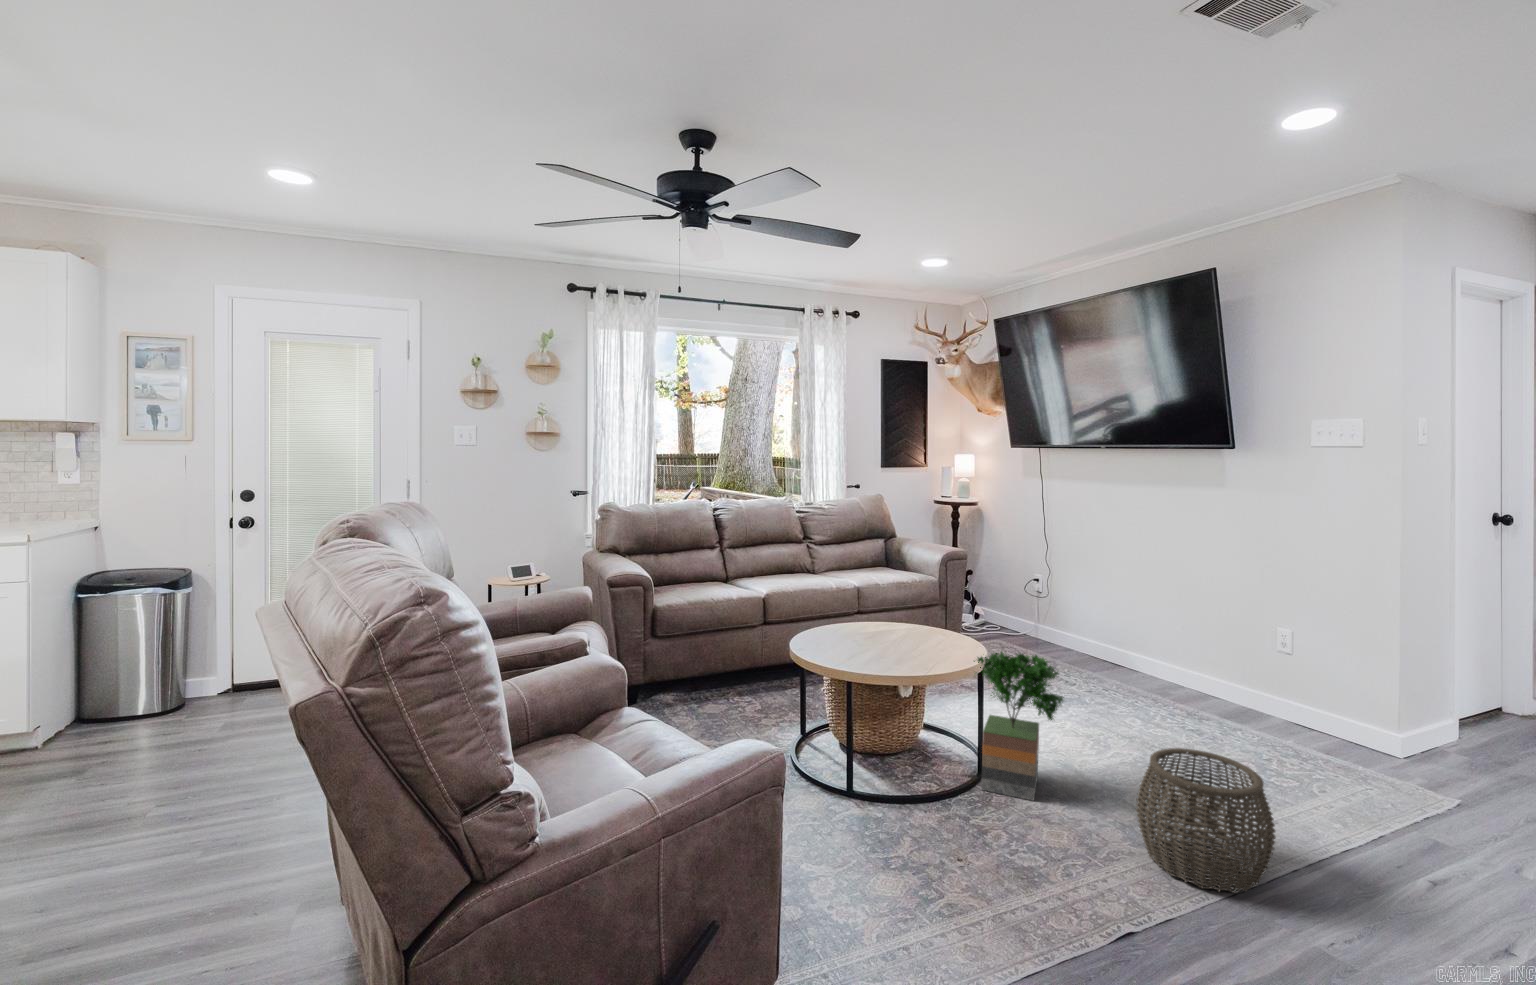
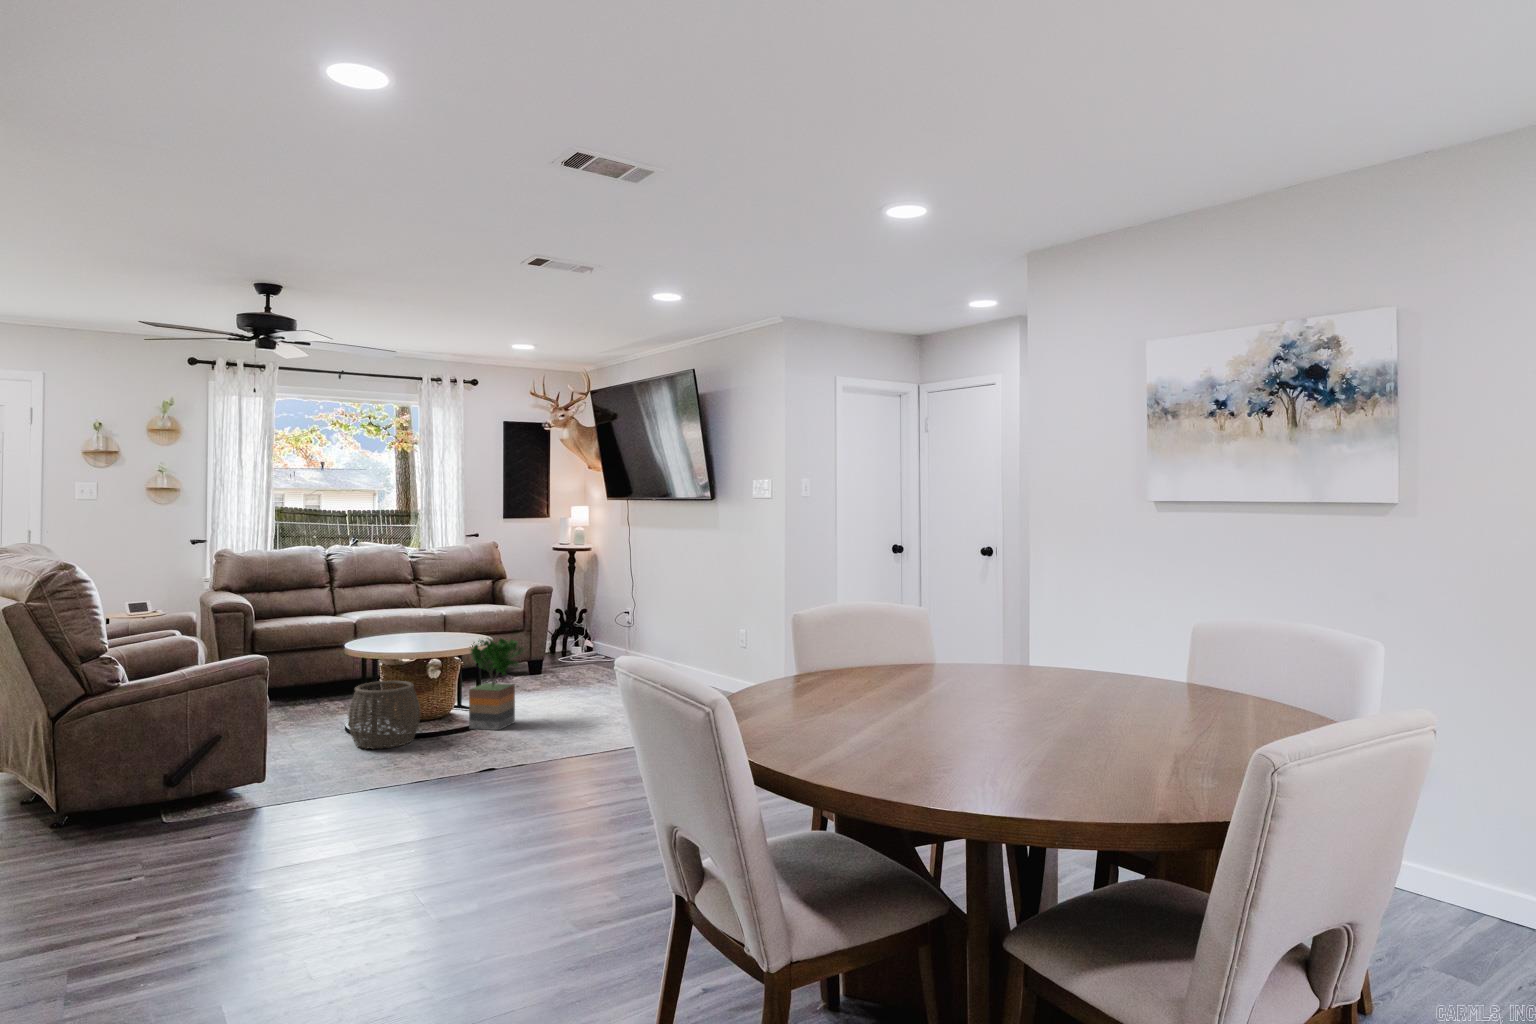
woven basket: present [1136,748,1276,893] -> present [348,681,420,749]

